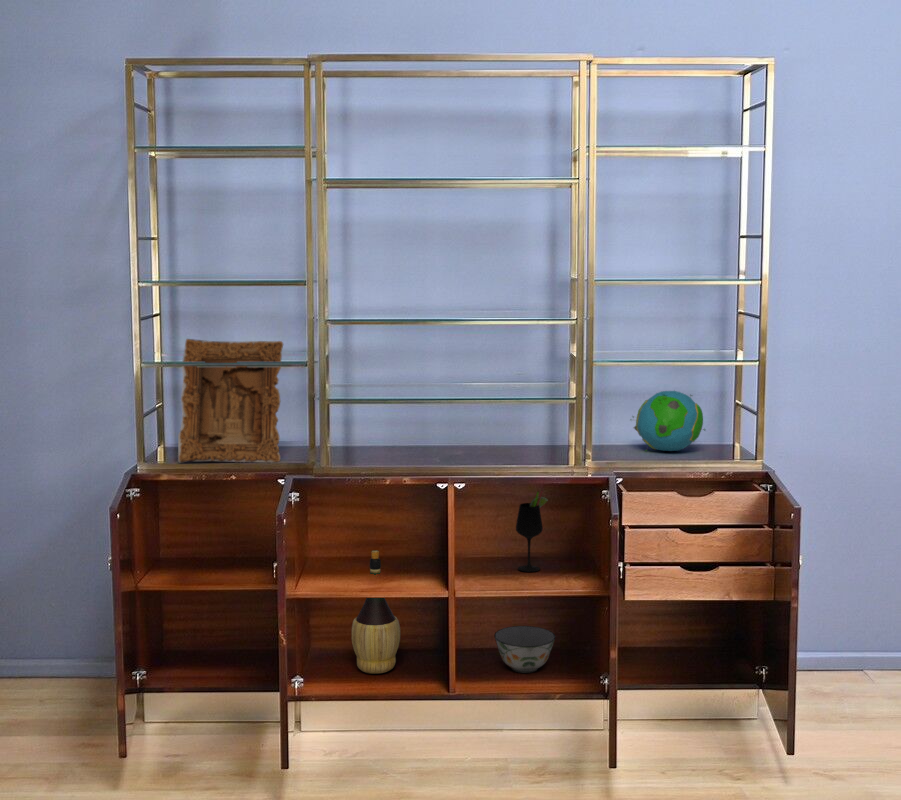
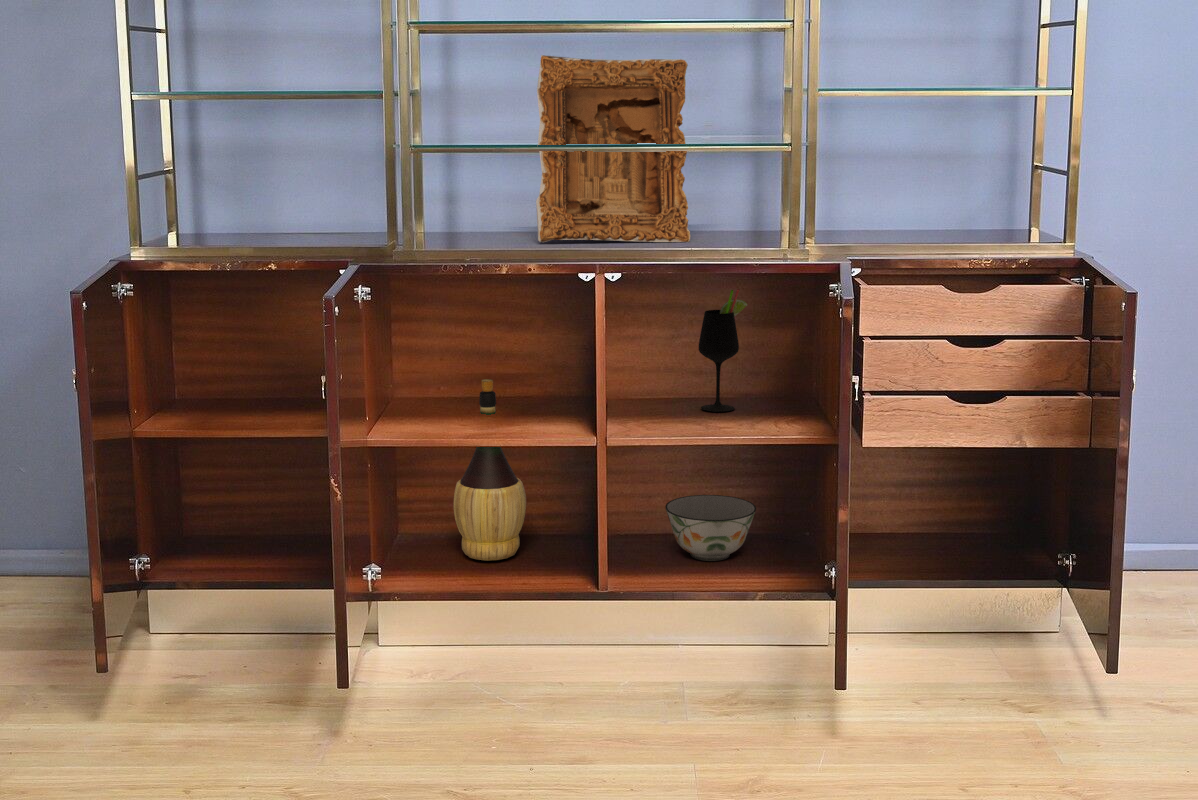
picture frame: present [178,339,283,463] -> present [536,55,690,242]
decorative ball: present [633,391,705,451] -> none [873,142,990,236]

